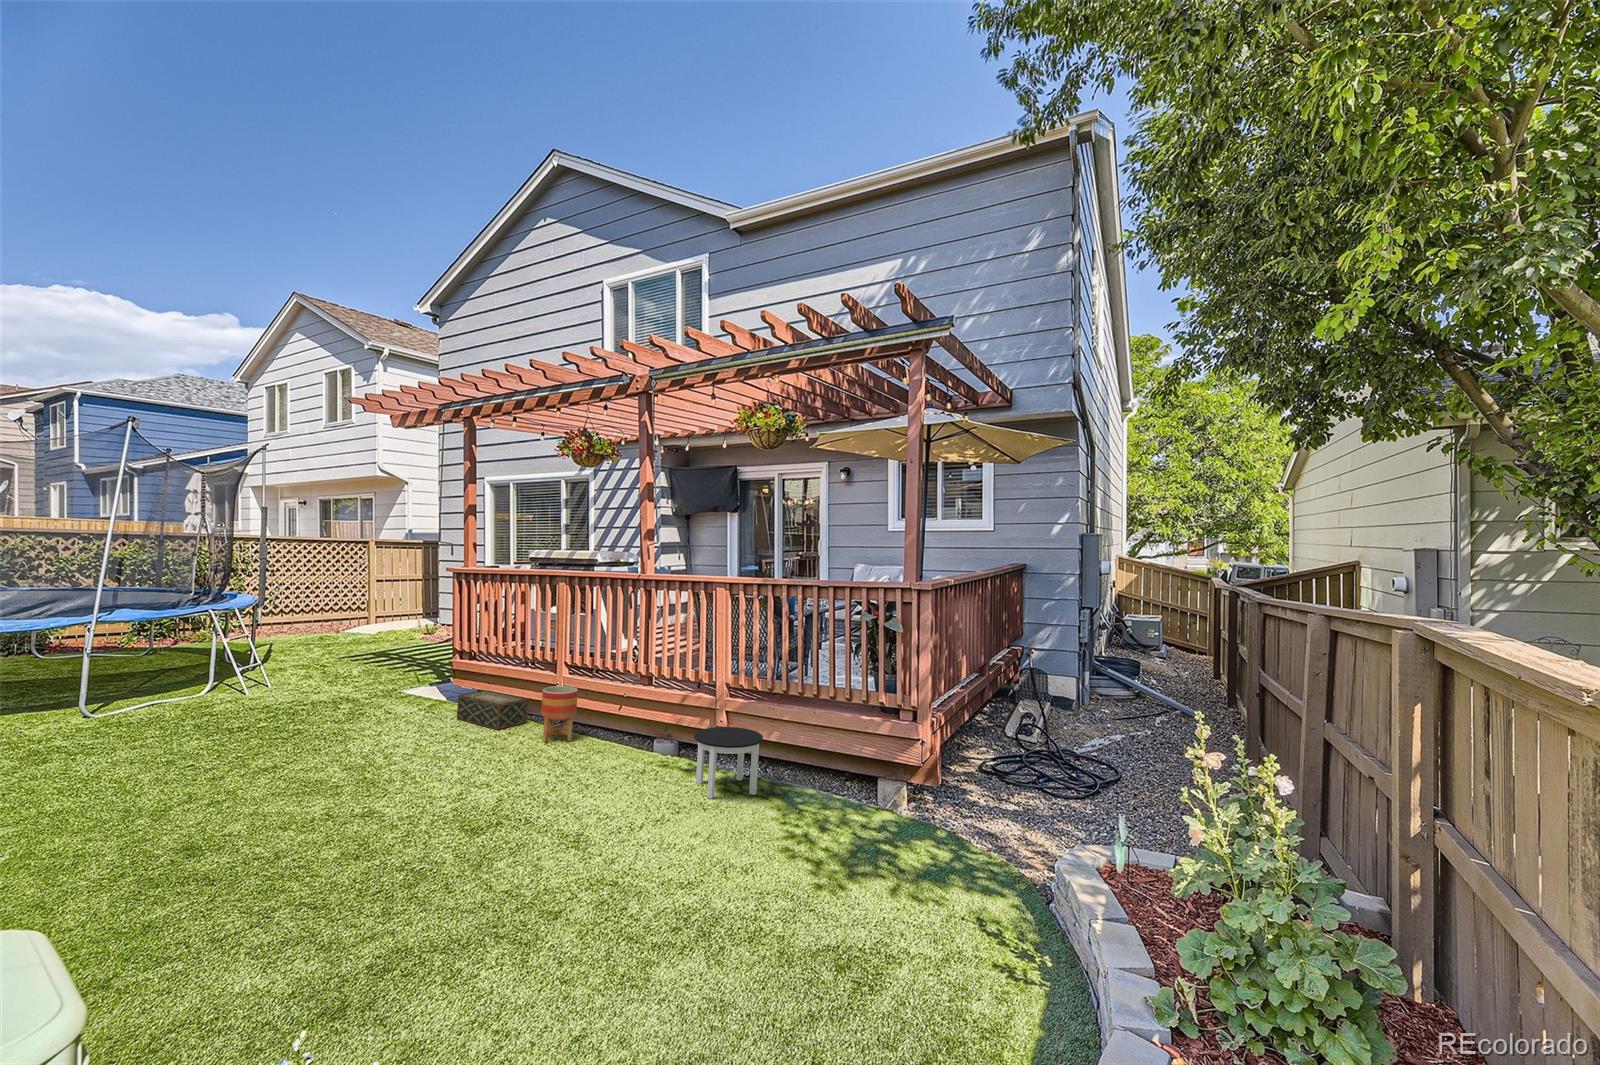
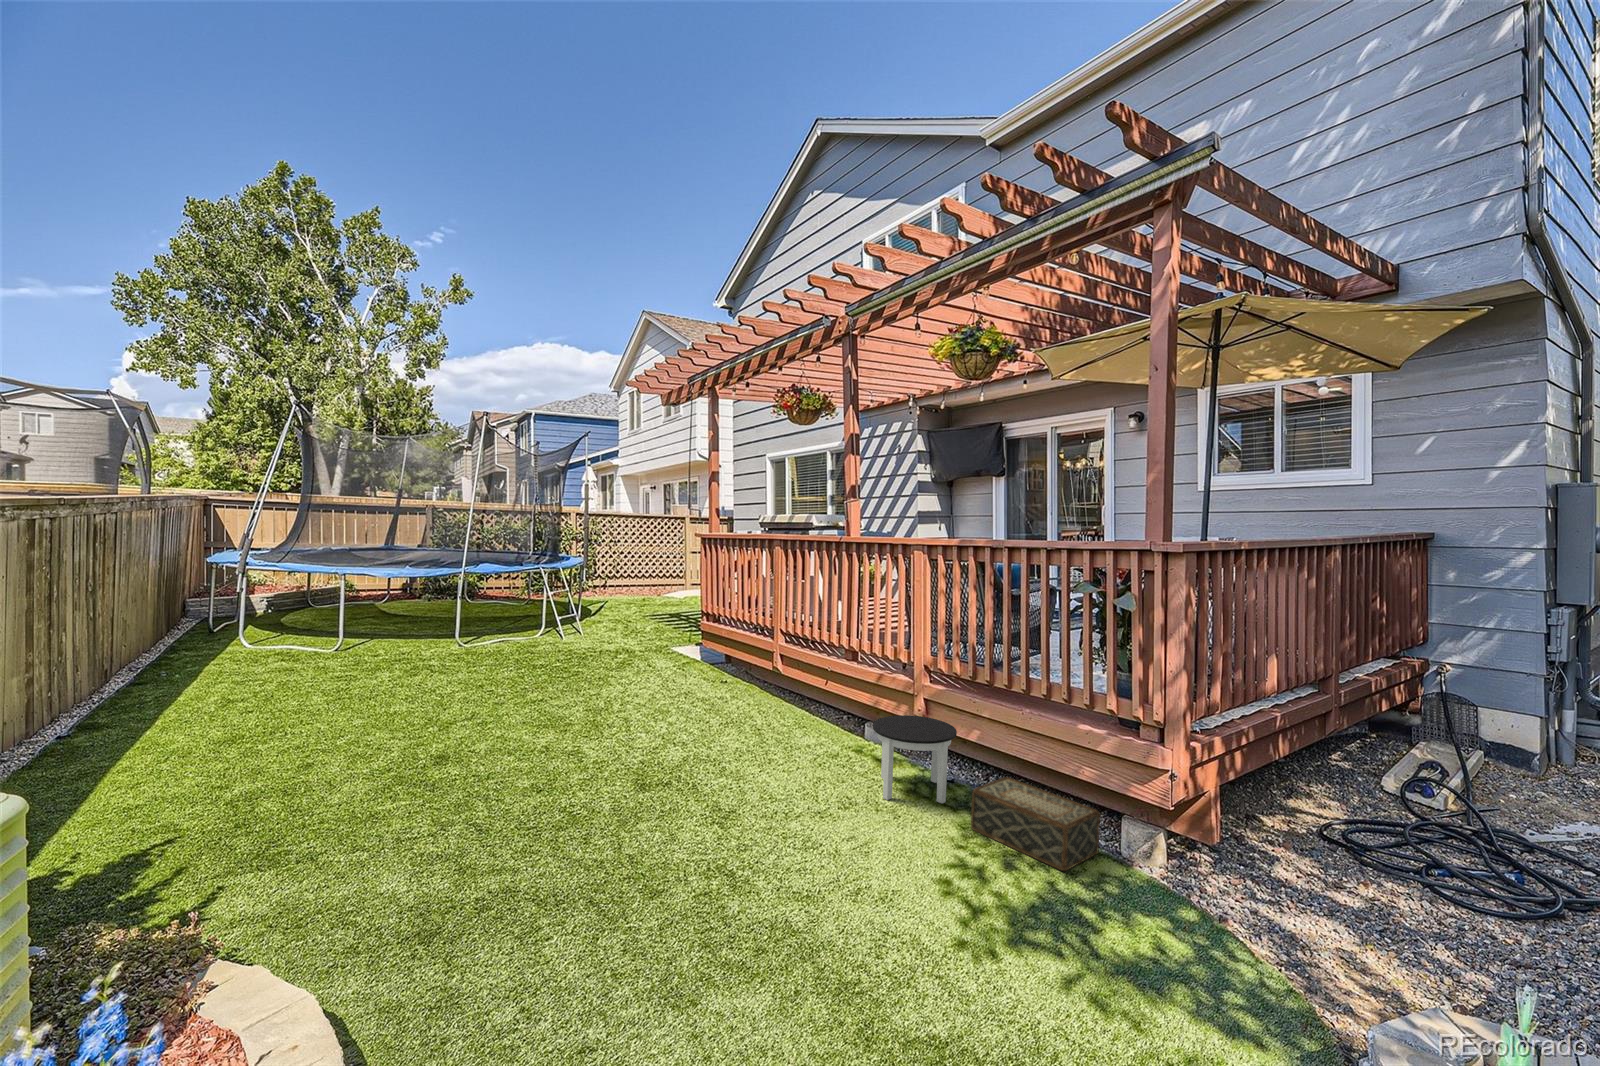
planter: present [541,686,578,742] -> none [751,655,786,714]
woven basket: present [457,690,528,729] -> present [971,777,1100,871]

